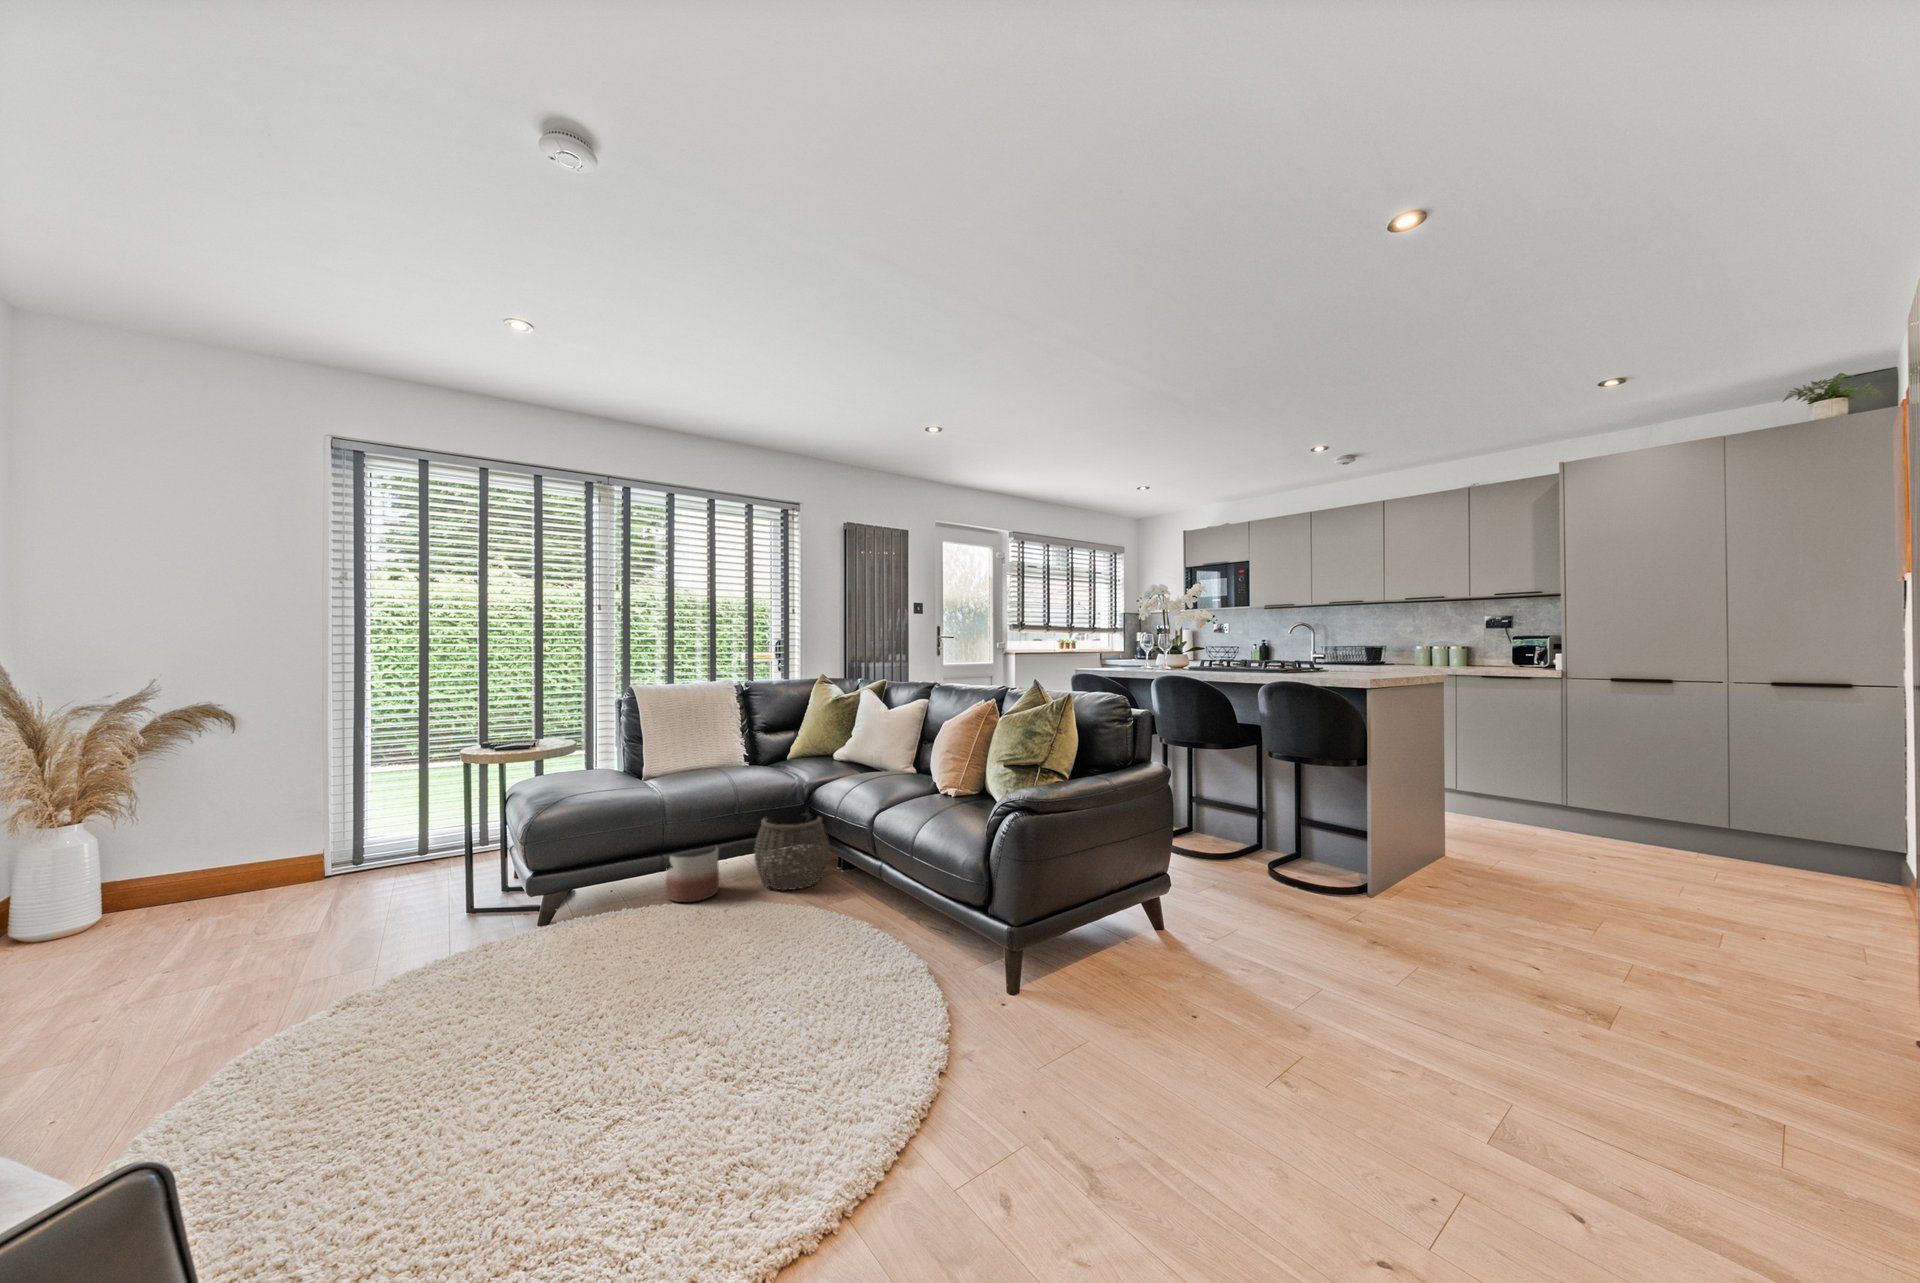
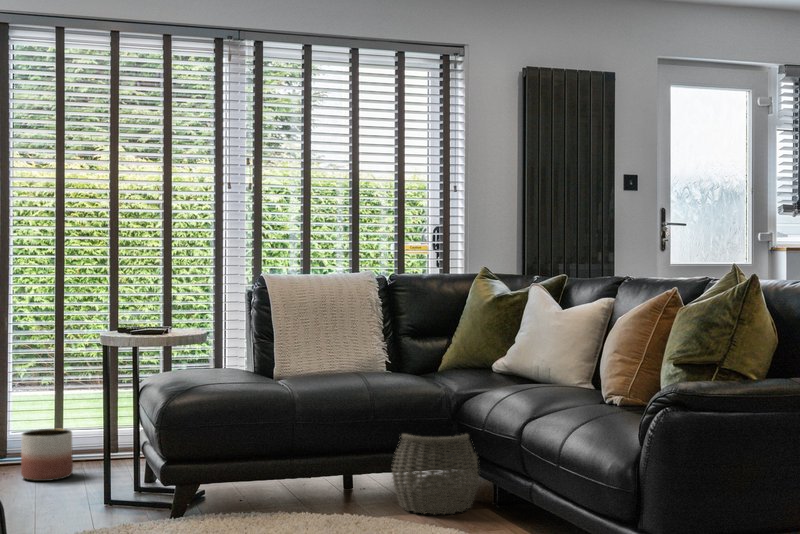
planter: present [666,848,719,902] -> present [21,429,73,481]

